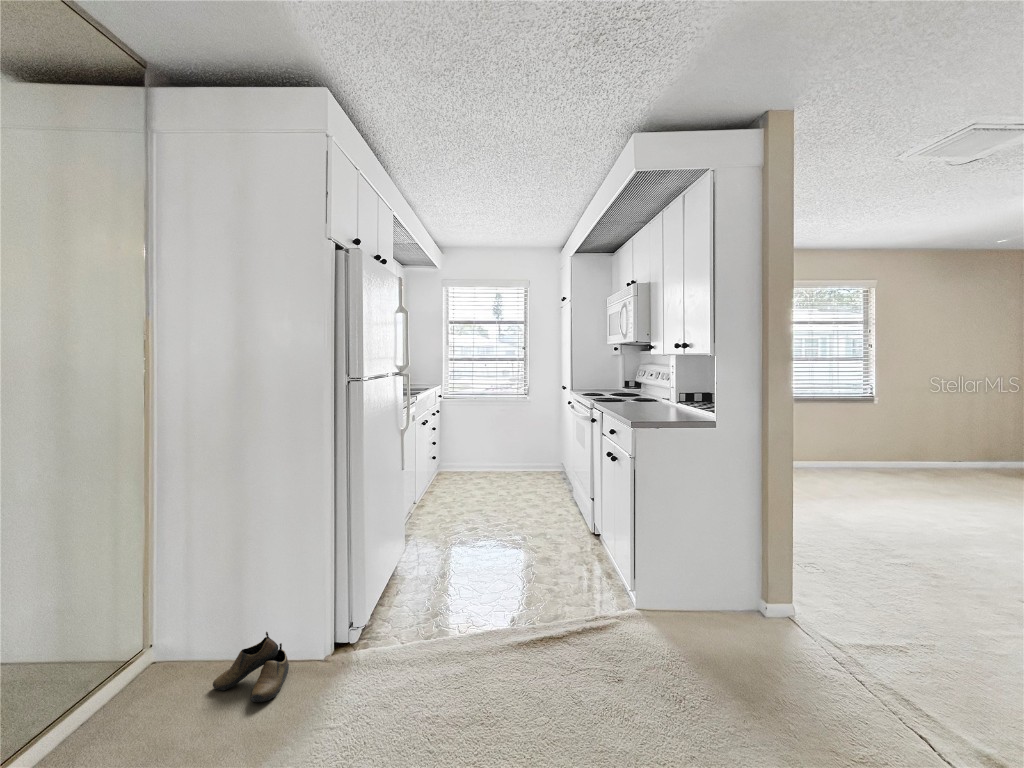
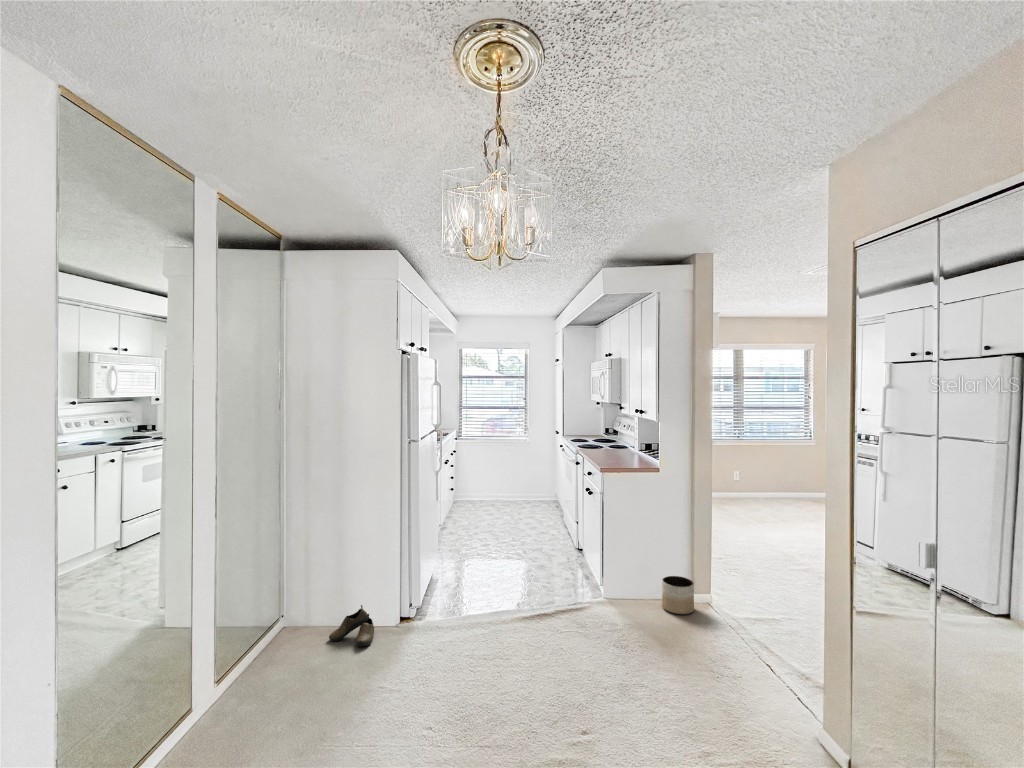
planter: none [723,578,773,637] -> present [662,576,694,615]

